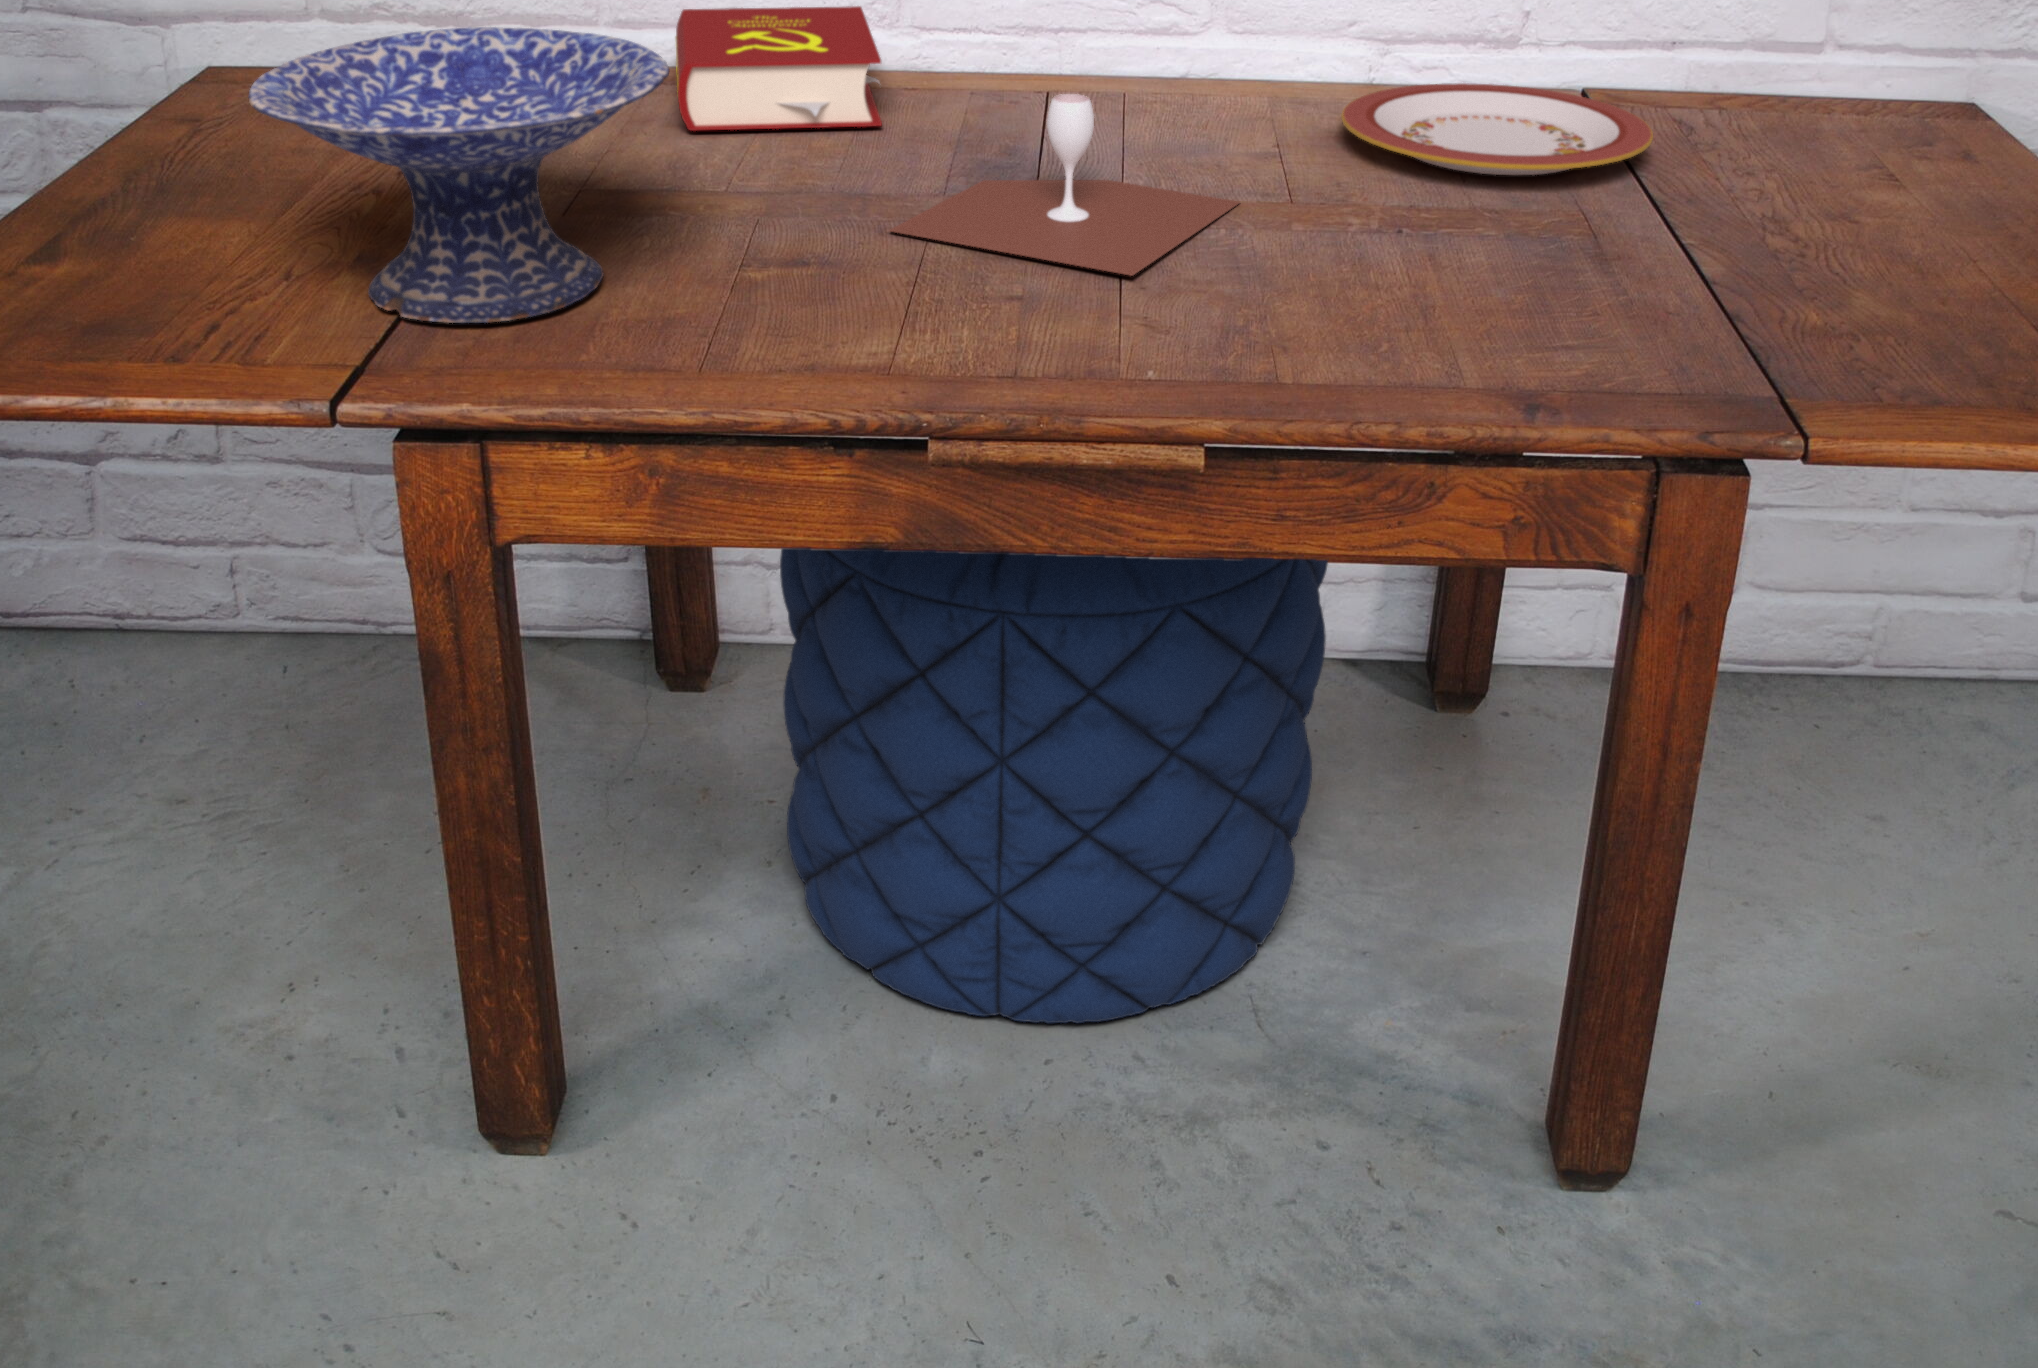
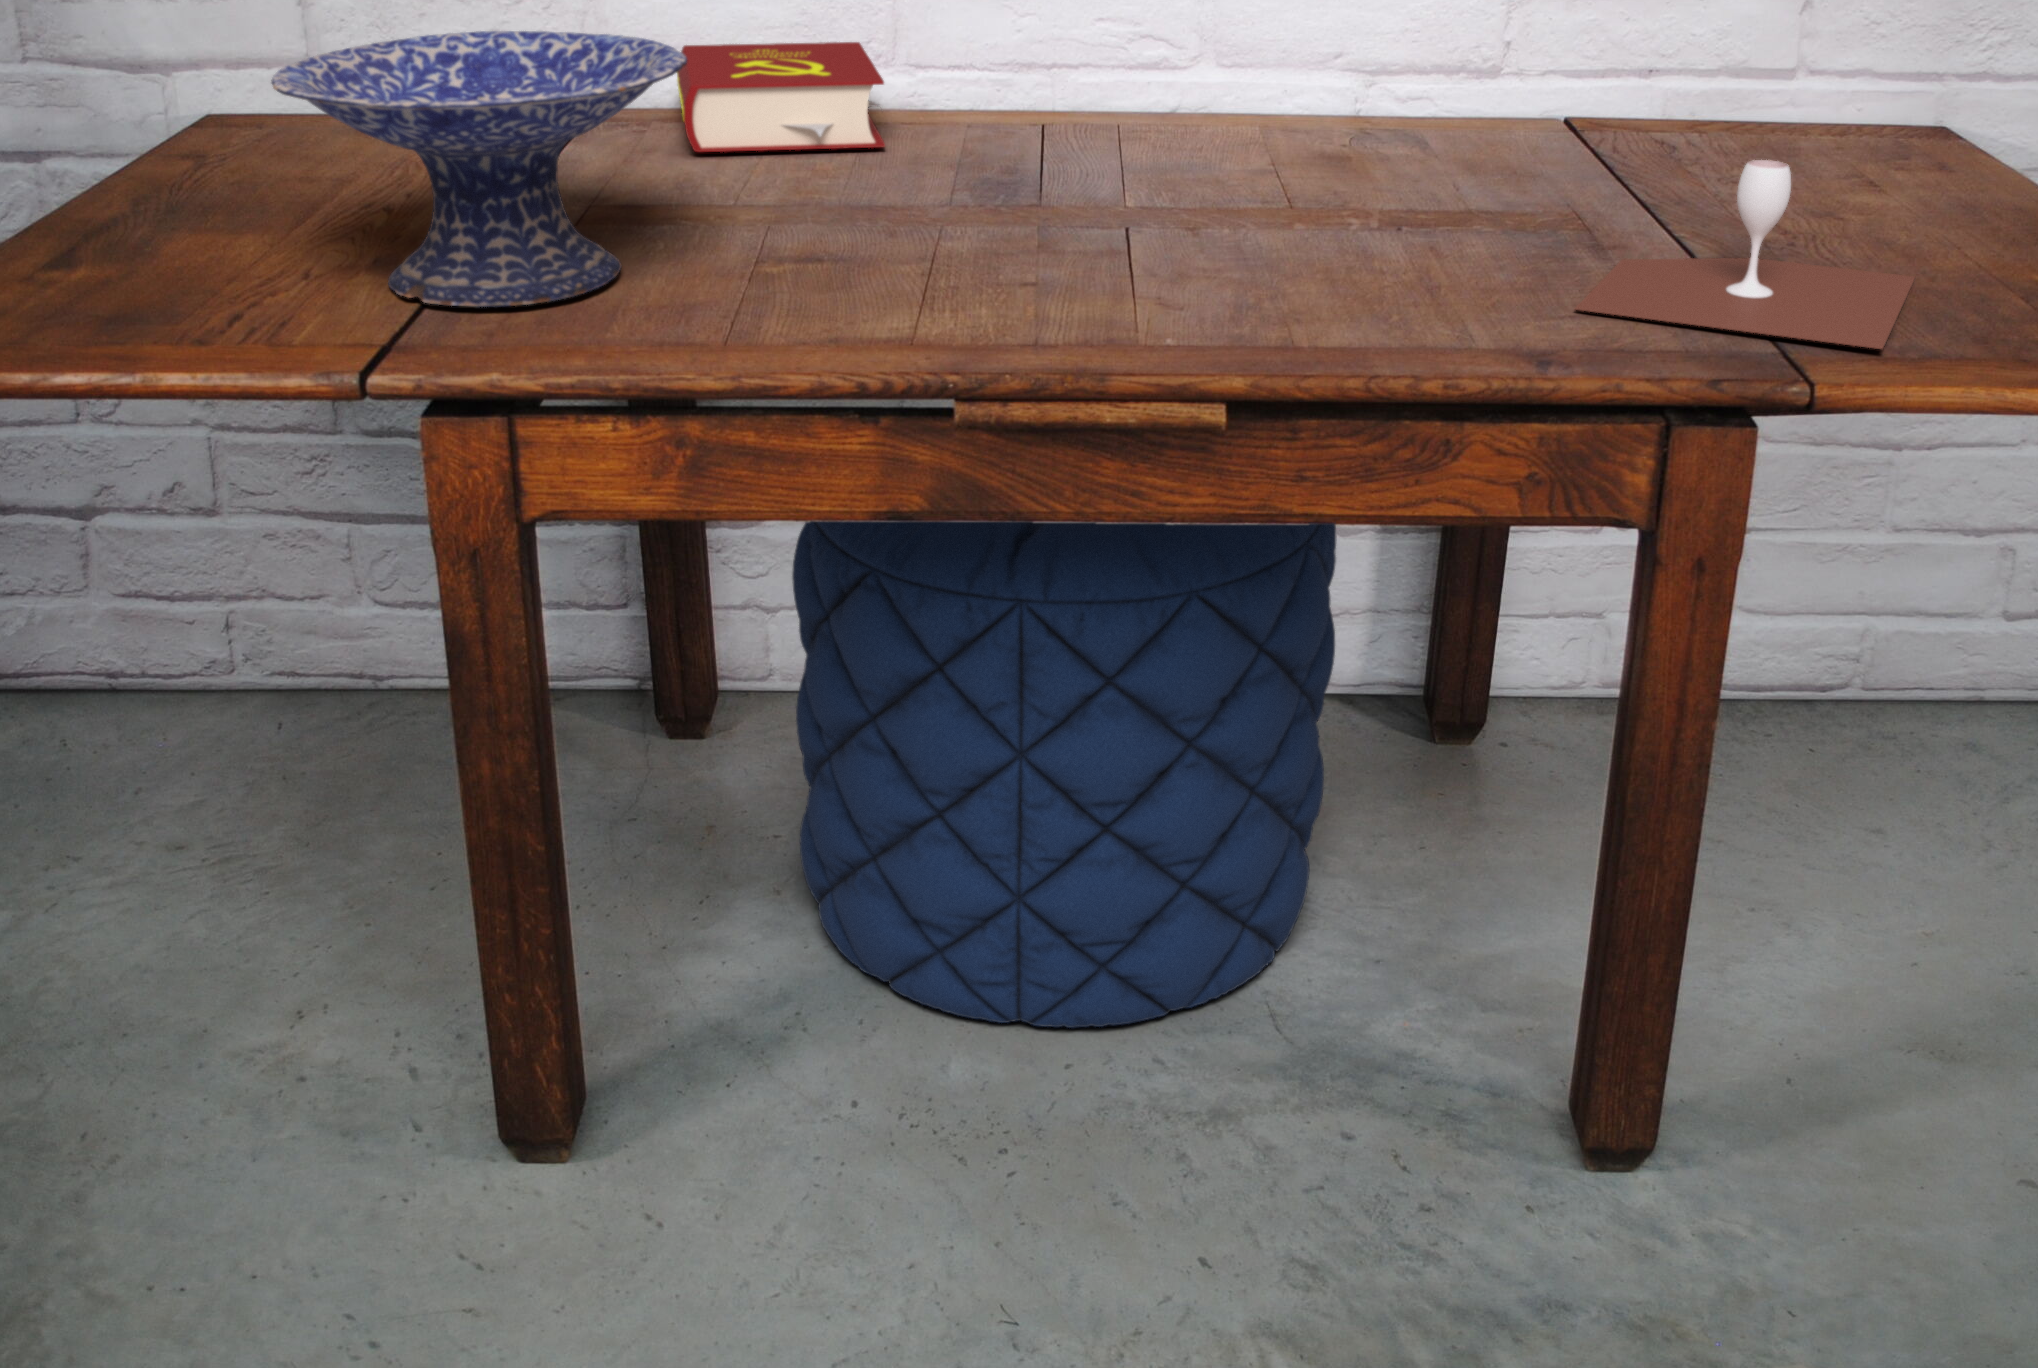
plate: present [1341,83,1653,175] -> none [1336,105,1641,180]
wine glass: present [890,94,1240,276] -> present [1575,160,1915,349]

